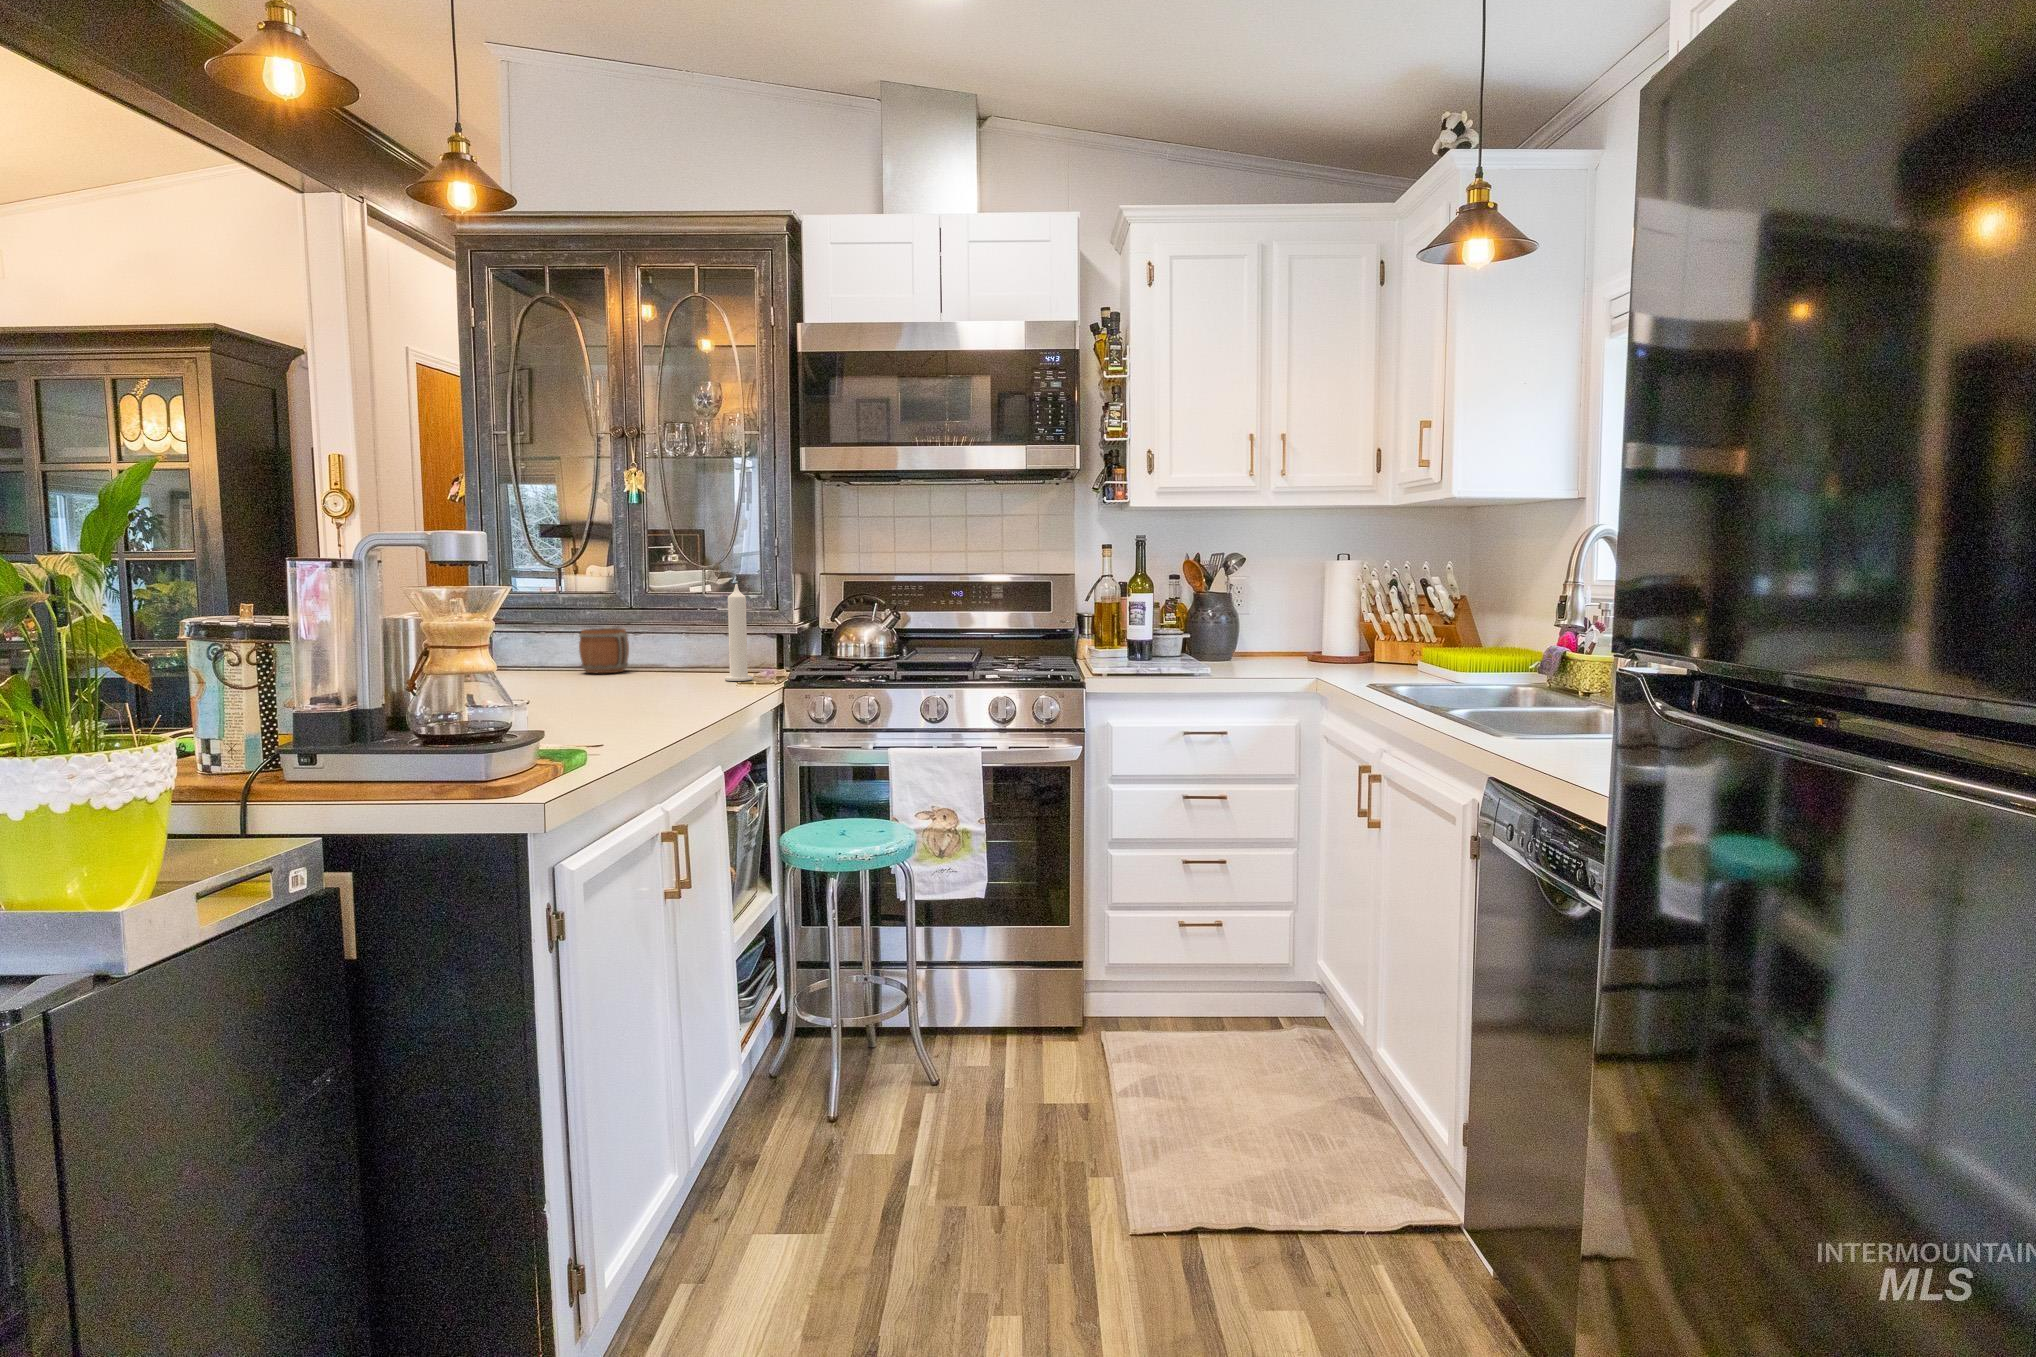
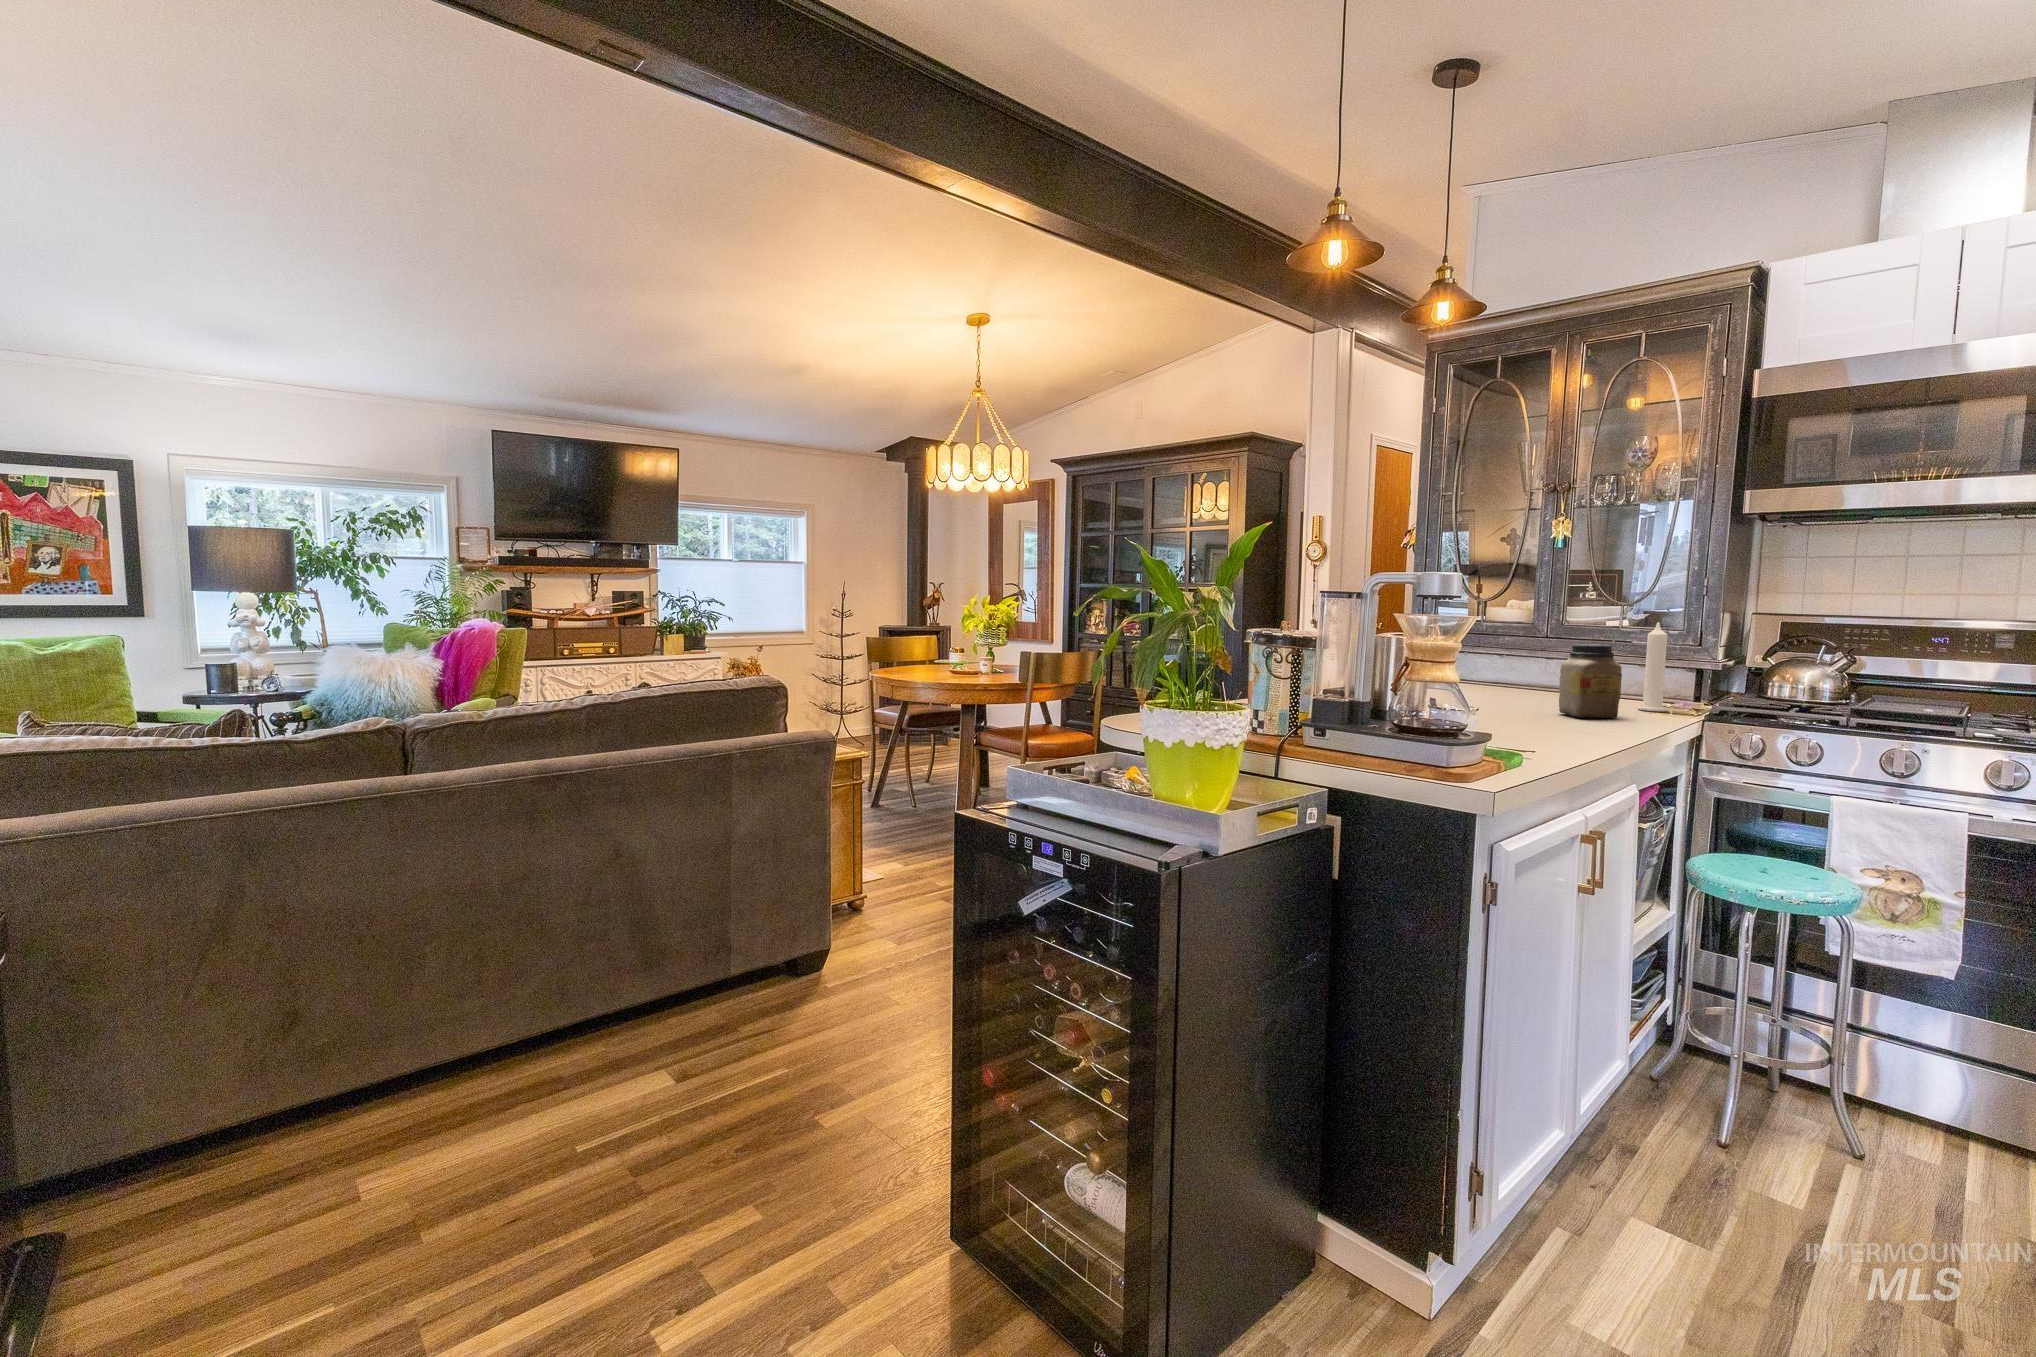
jar: none [641,609,705,696] -> present [1559,644,1622,718]
mug: present [579,627,629,673] -> none [1500,654,1544,693]

